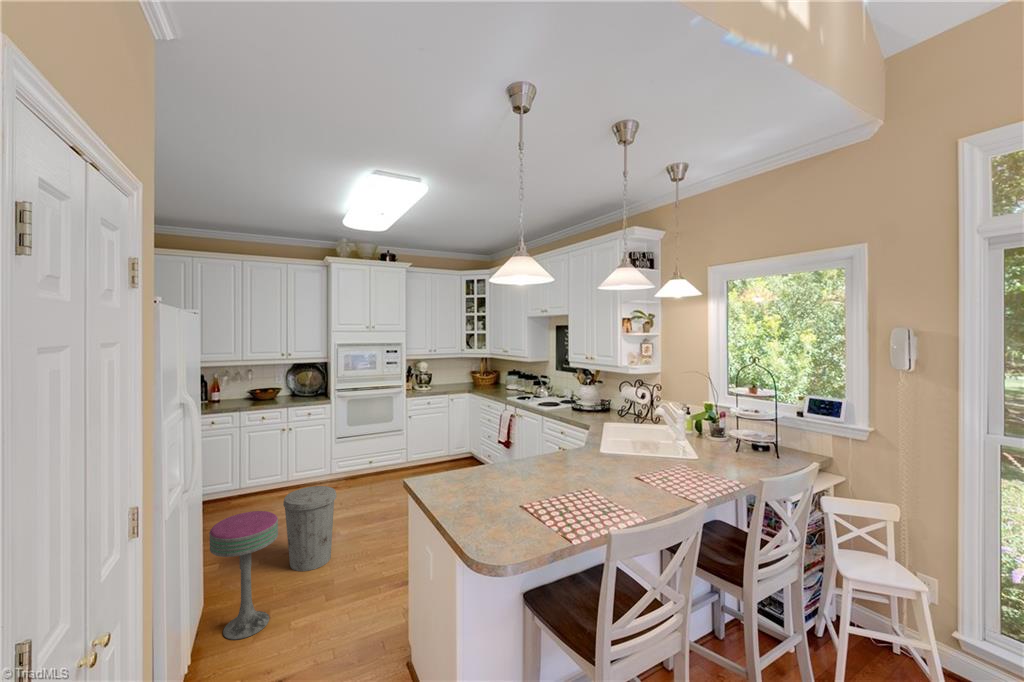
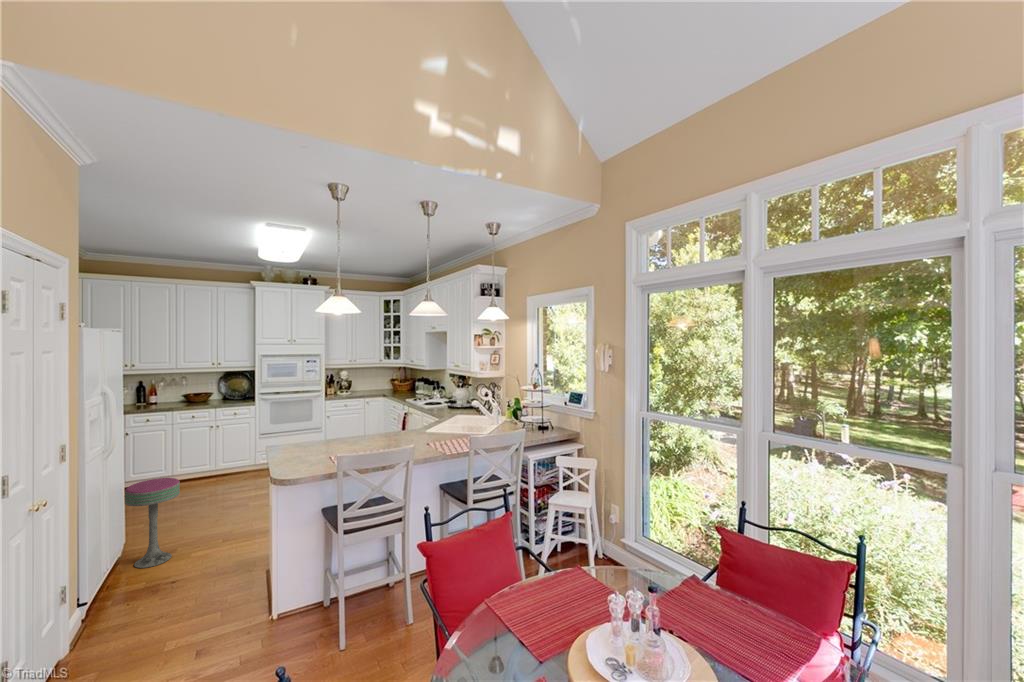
trash can: present [283,486,336,571] -> none [193,466,238,530]

